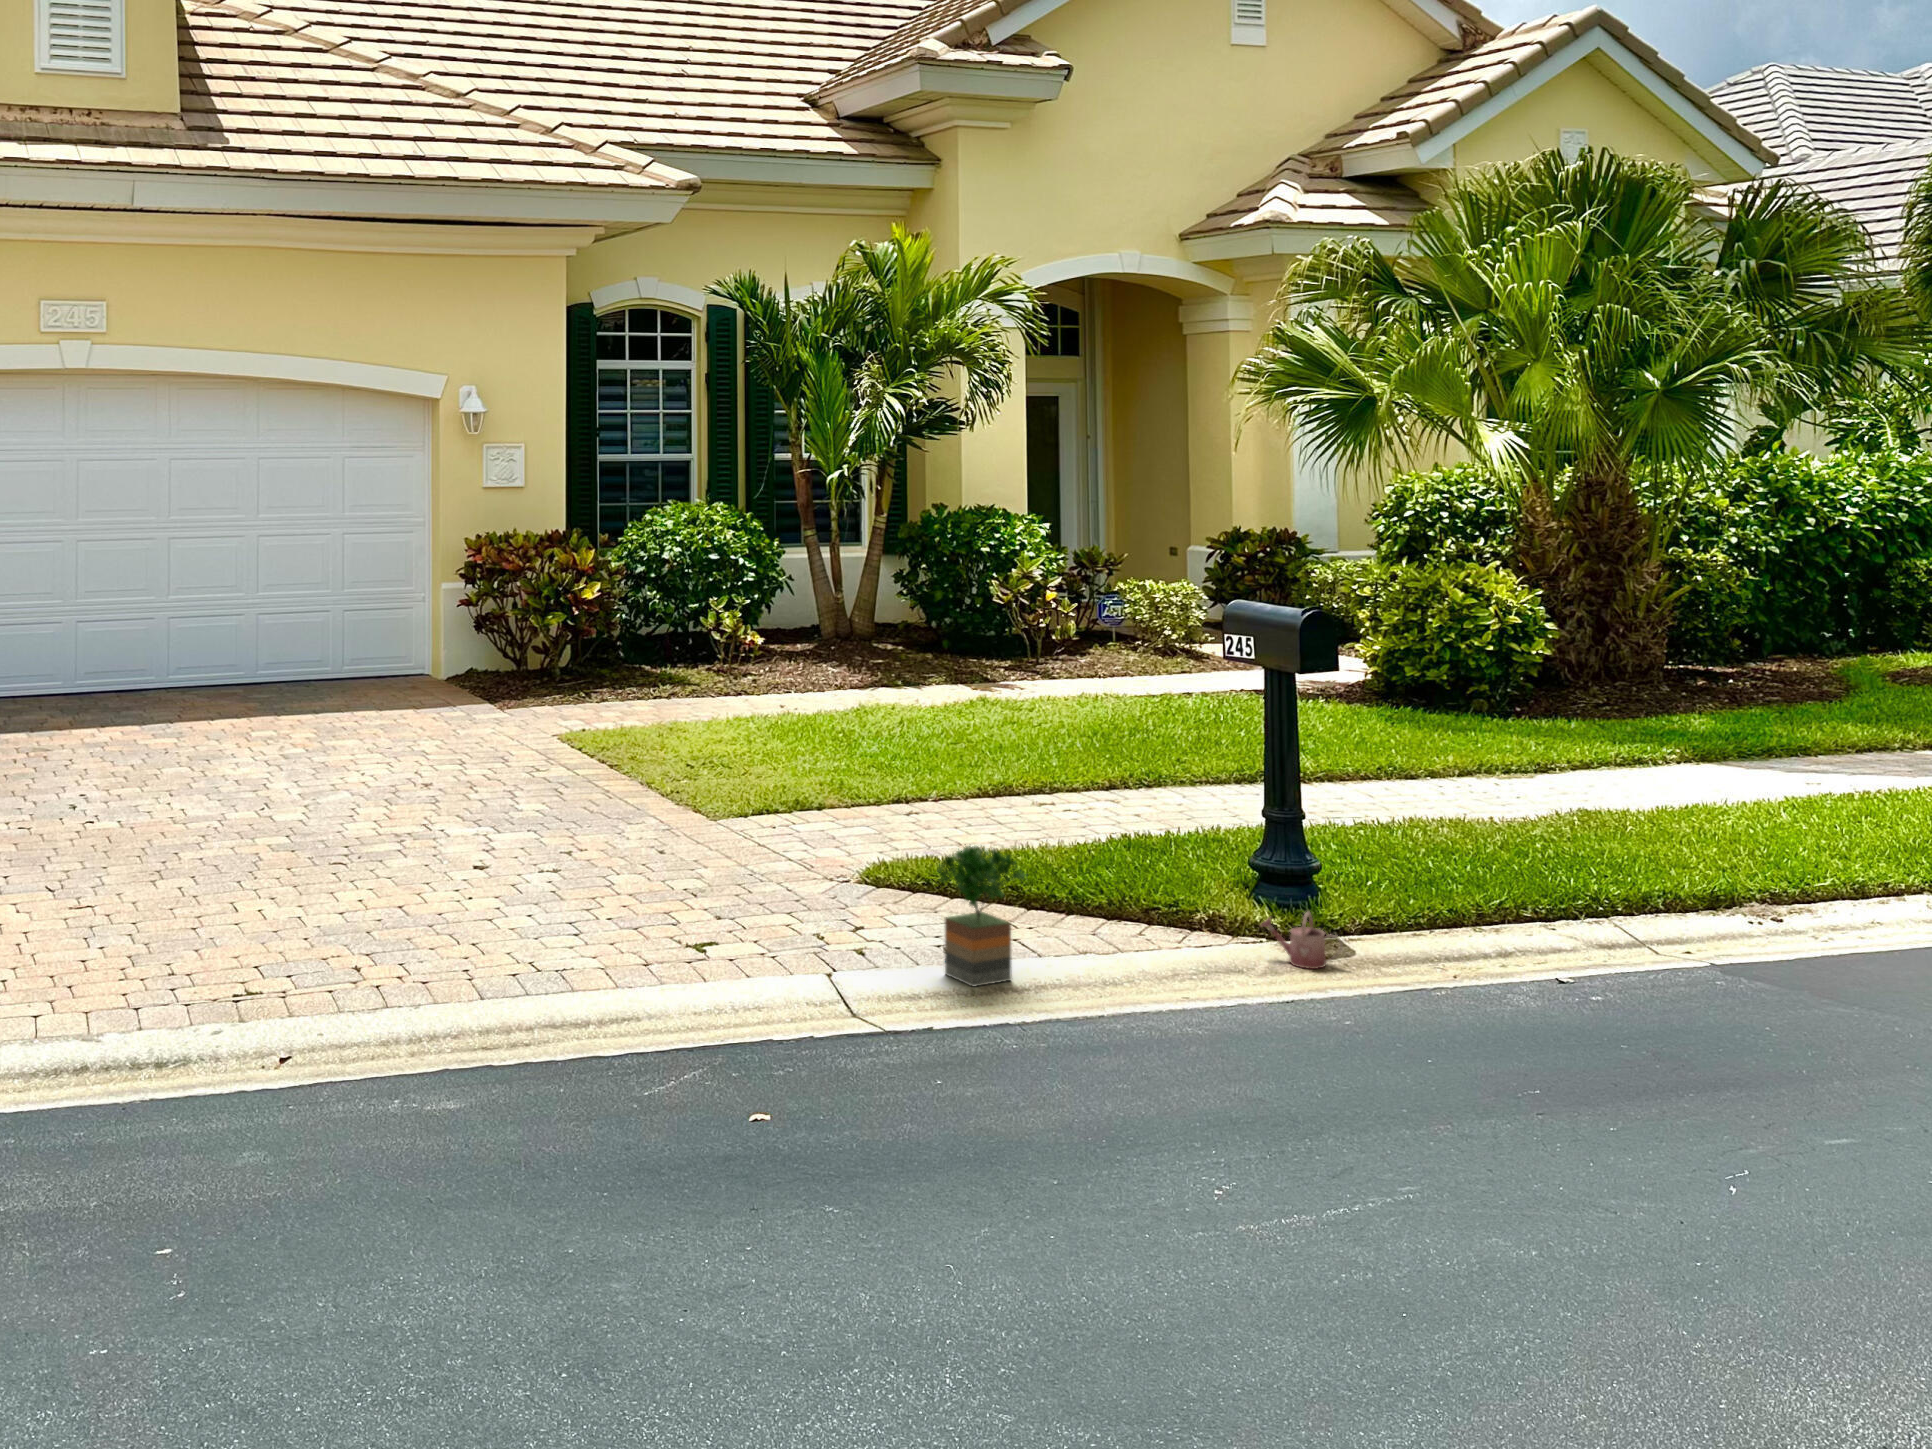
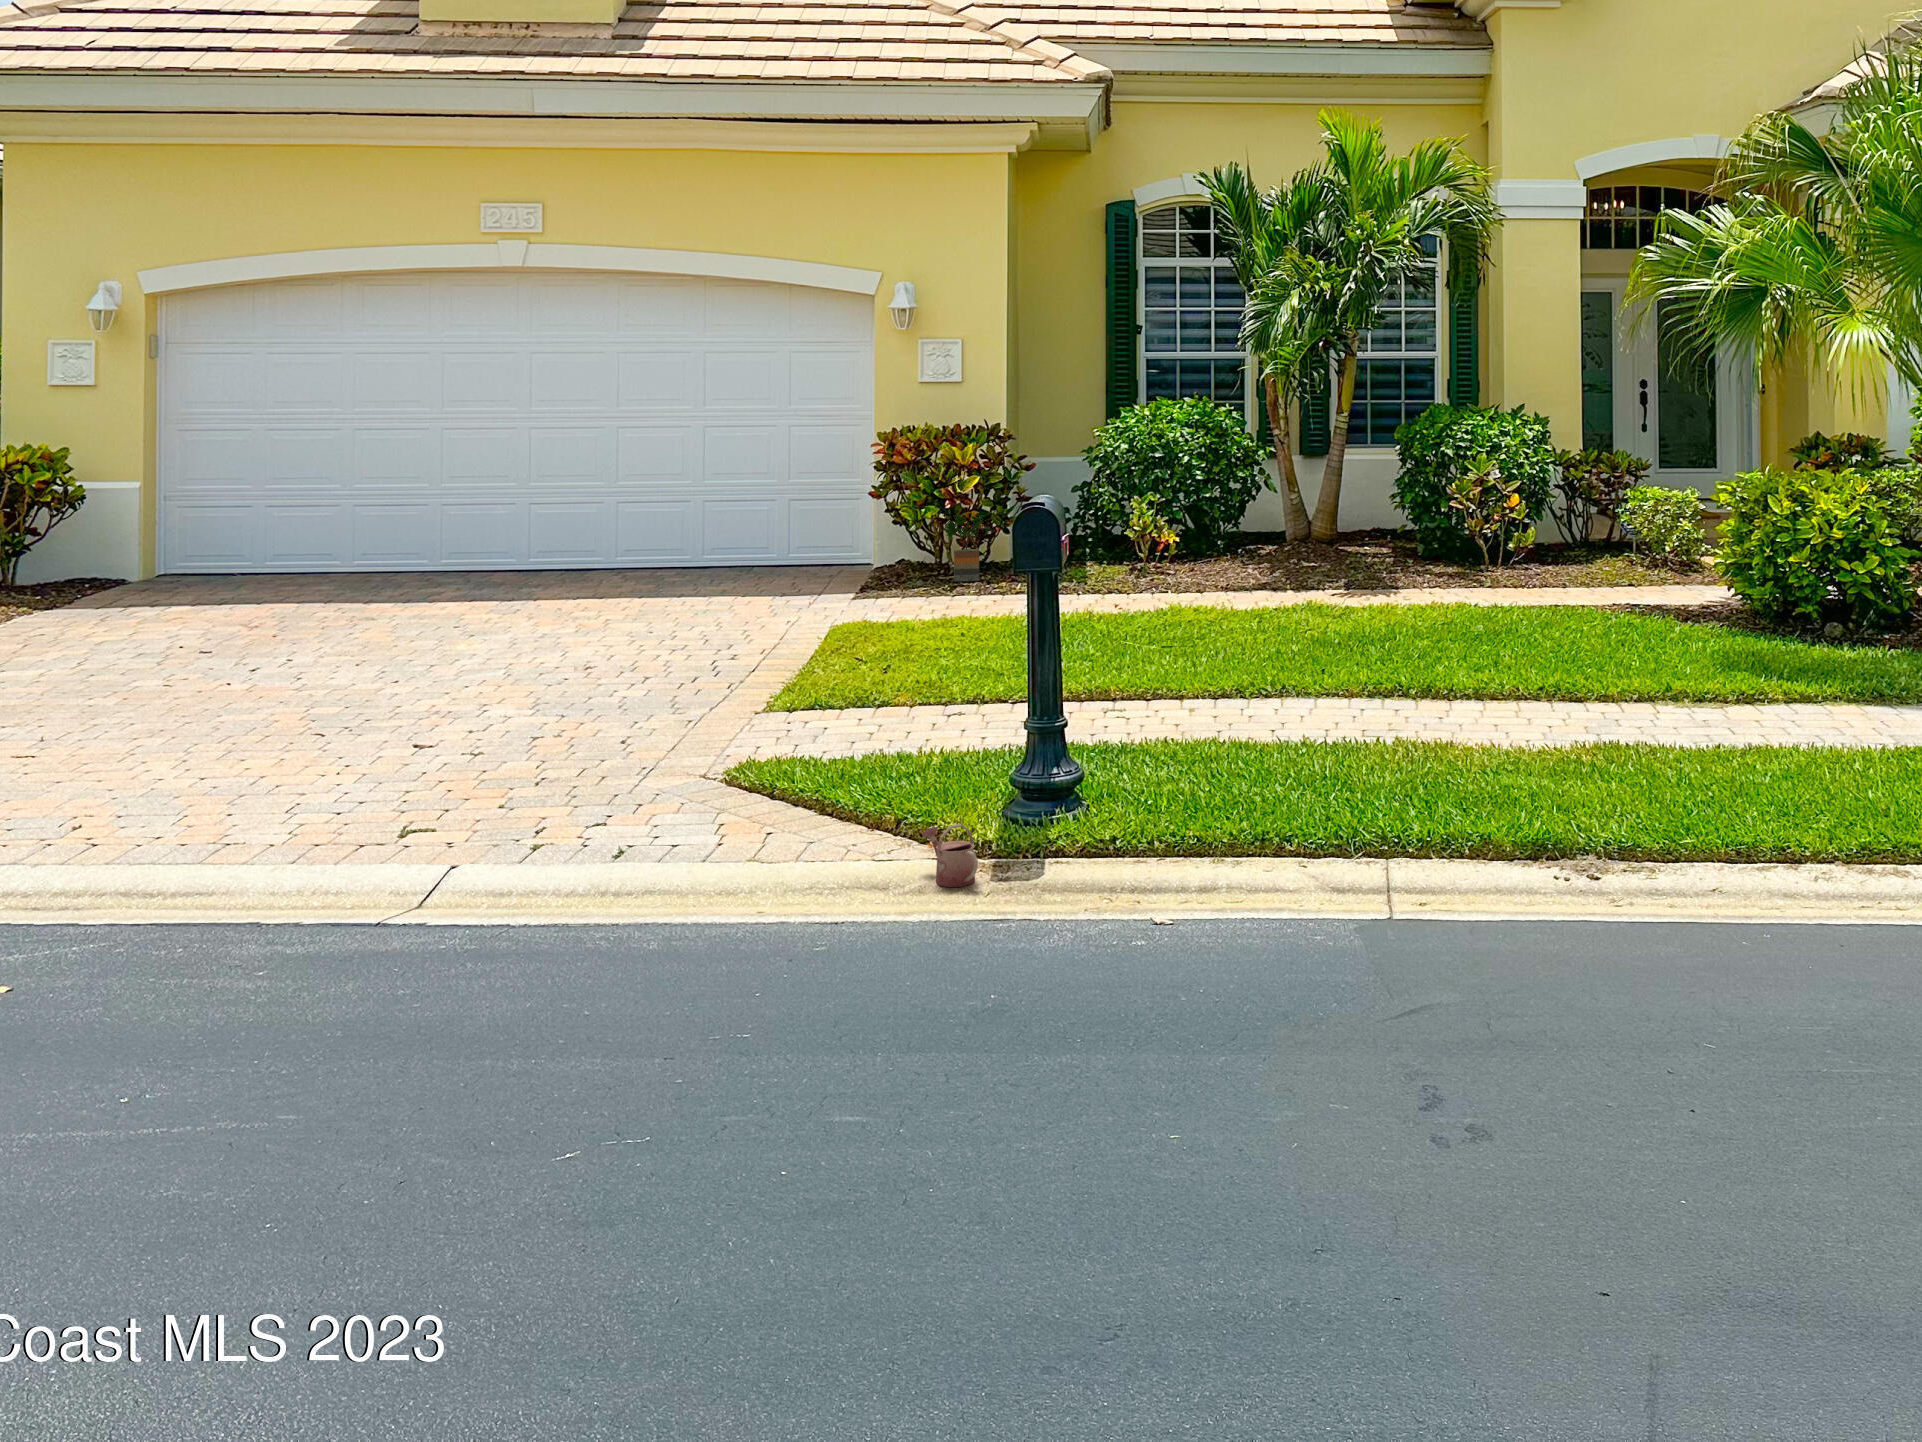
potted tree: present [938,844,1025,986] -> present [944,514,989,581]

